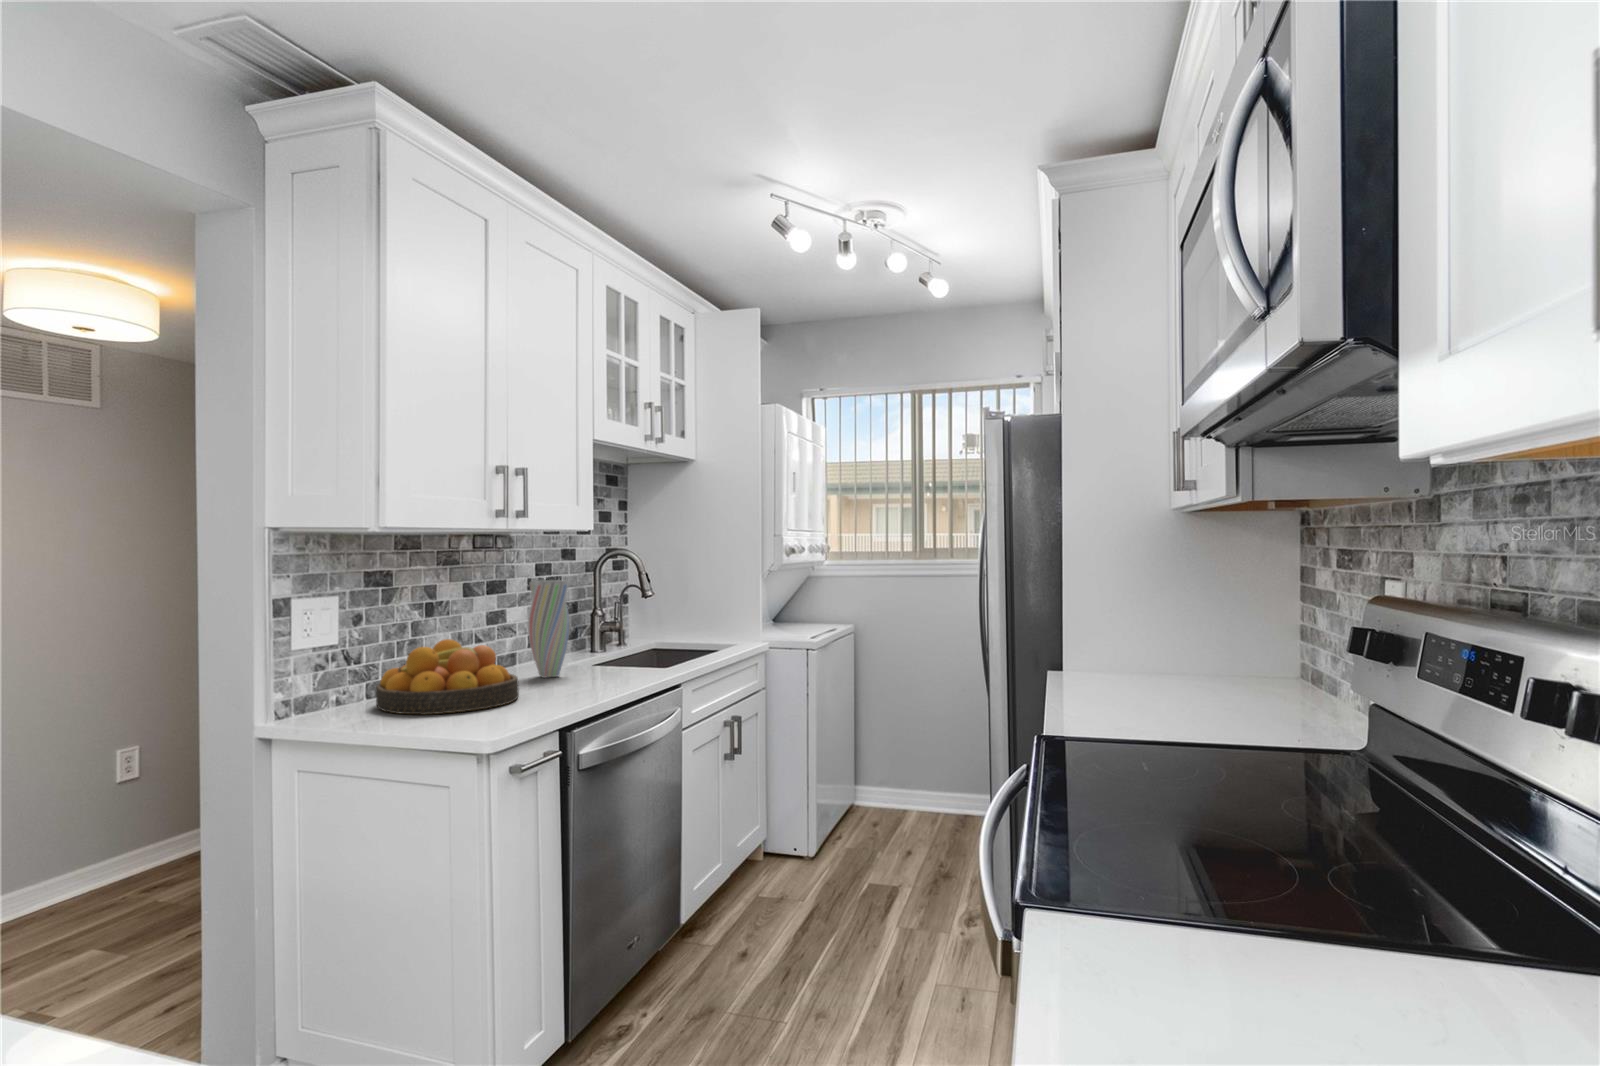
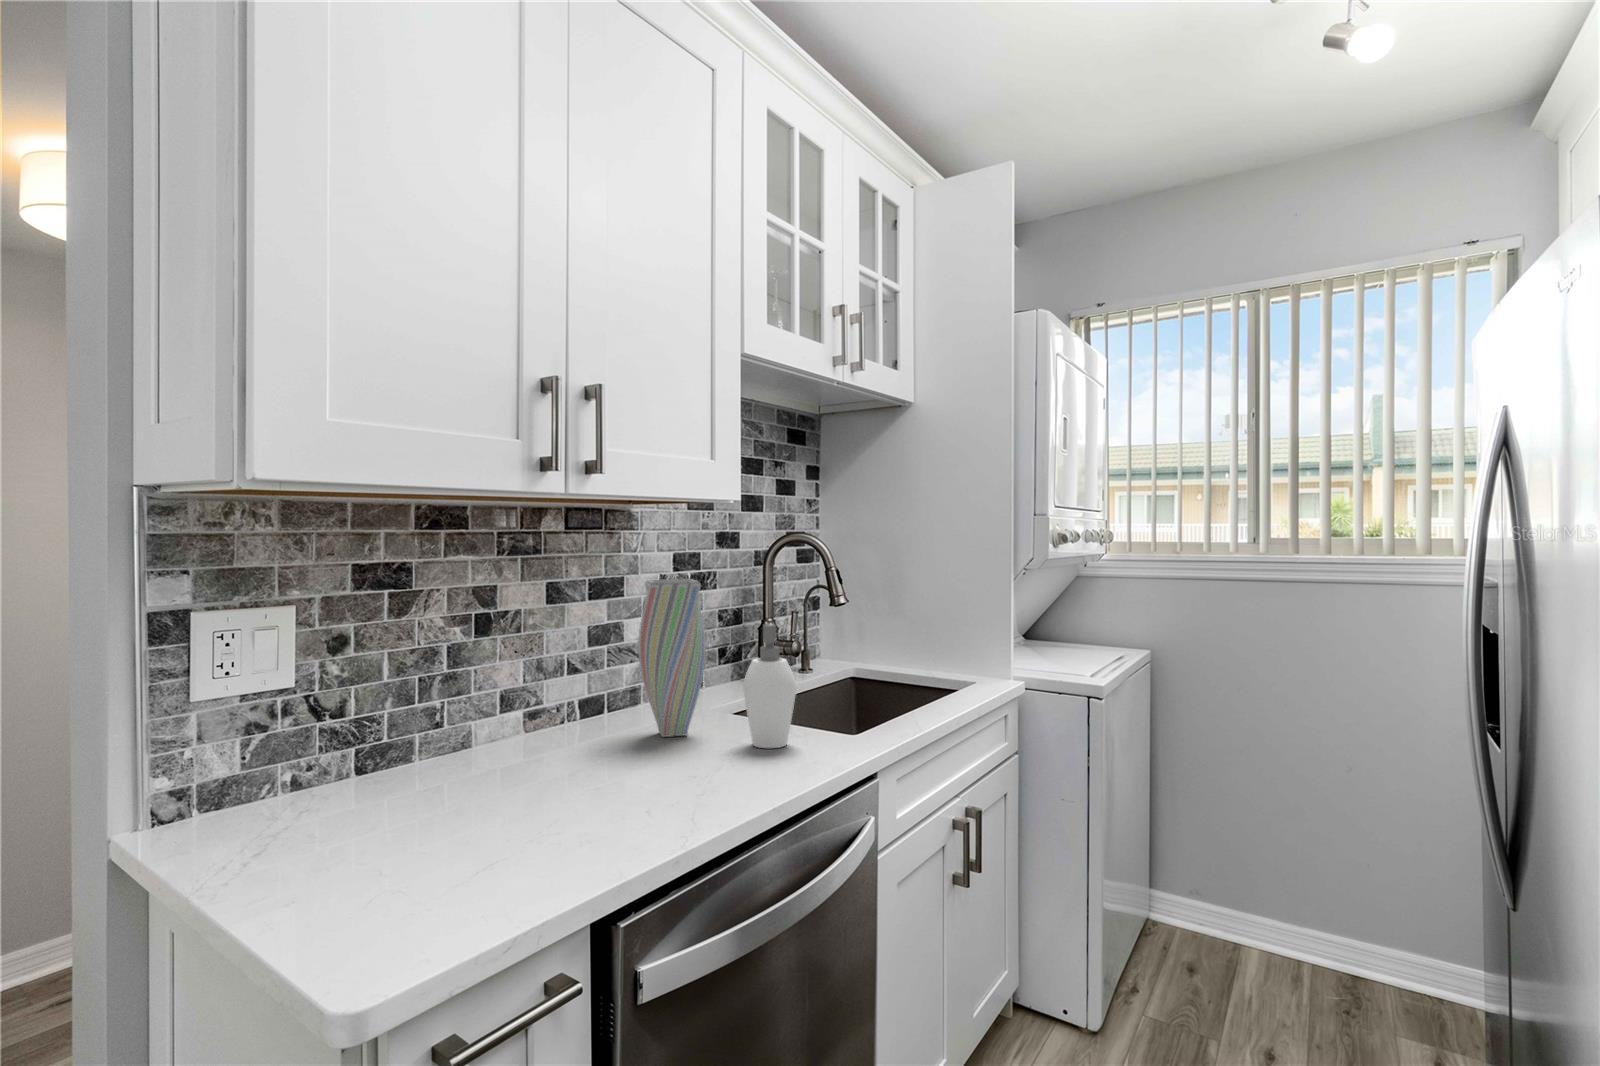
soap dispenser: none [597,606,634,679] -> present [743,624,796,748]
fruit bowl: present [376,639,519,715] -> none [339,680,589,833]

